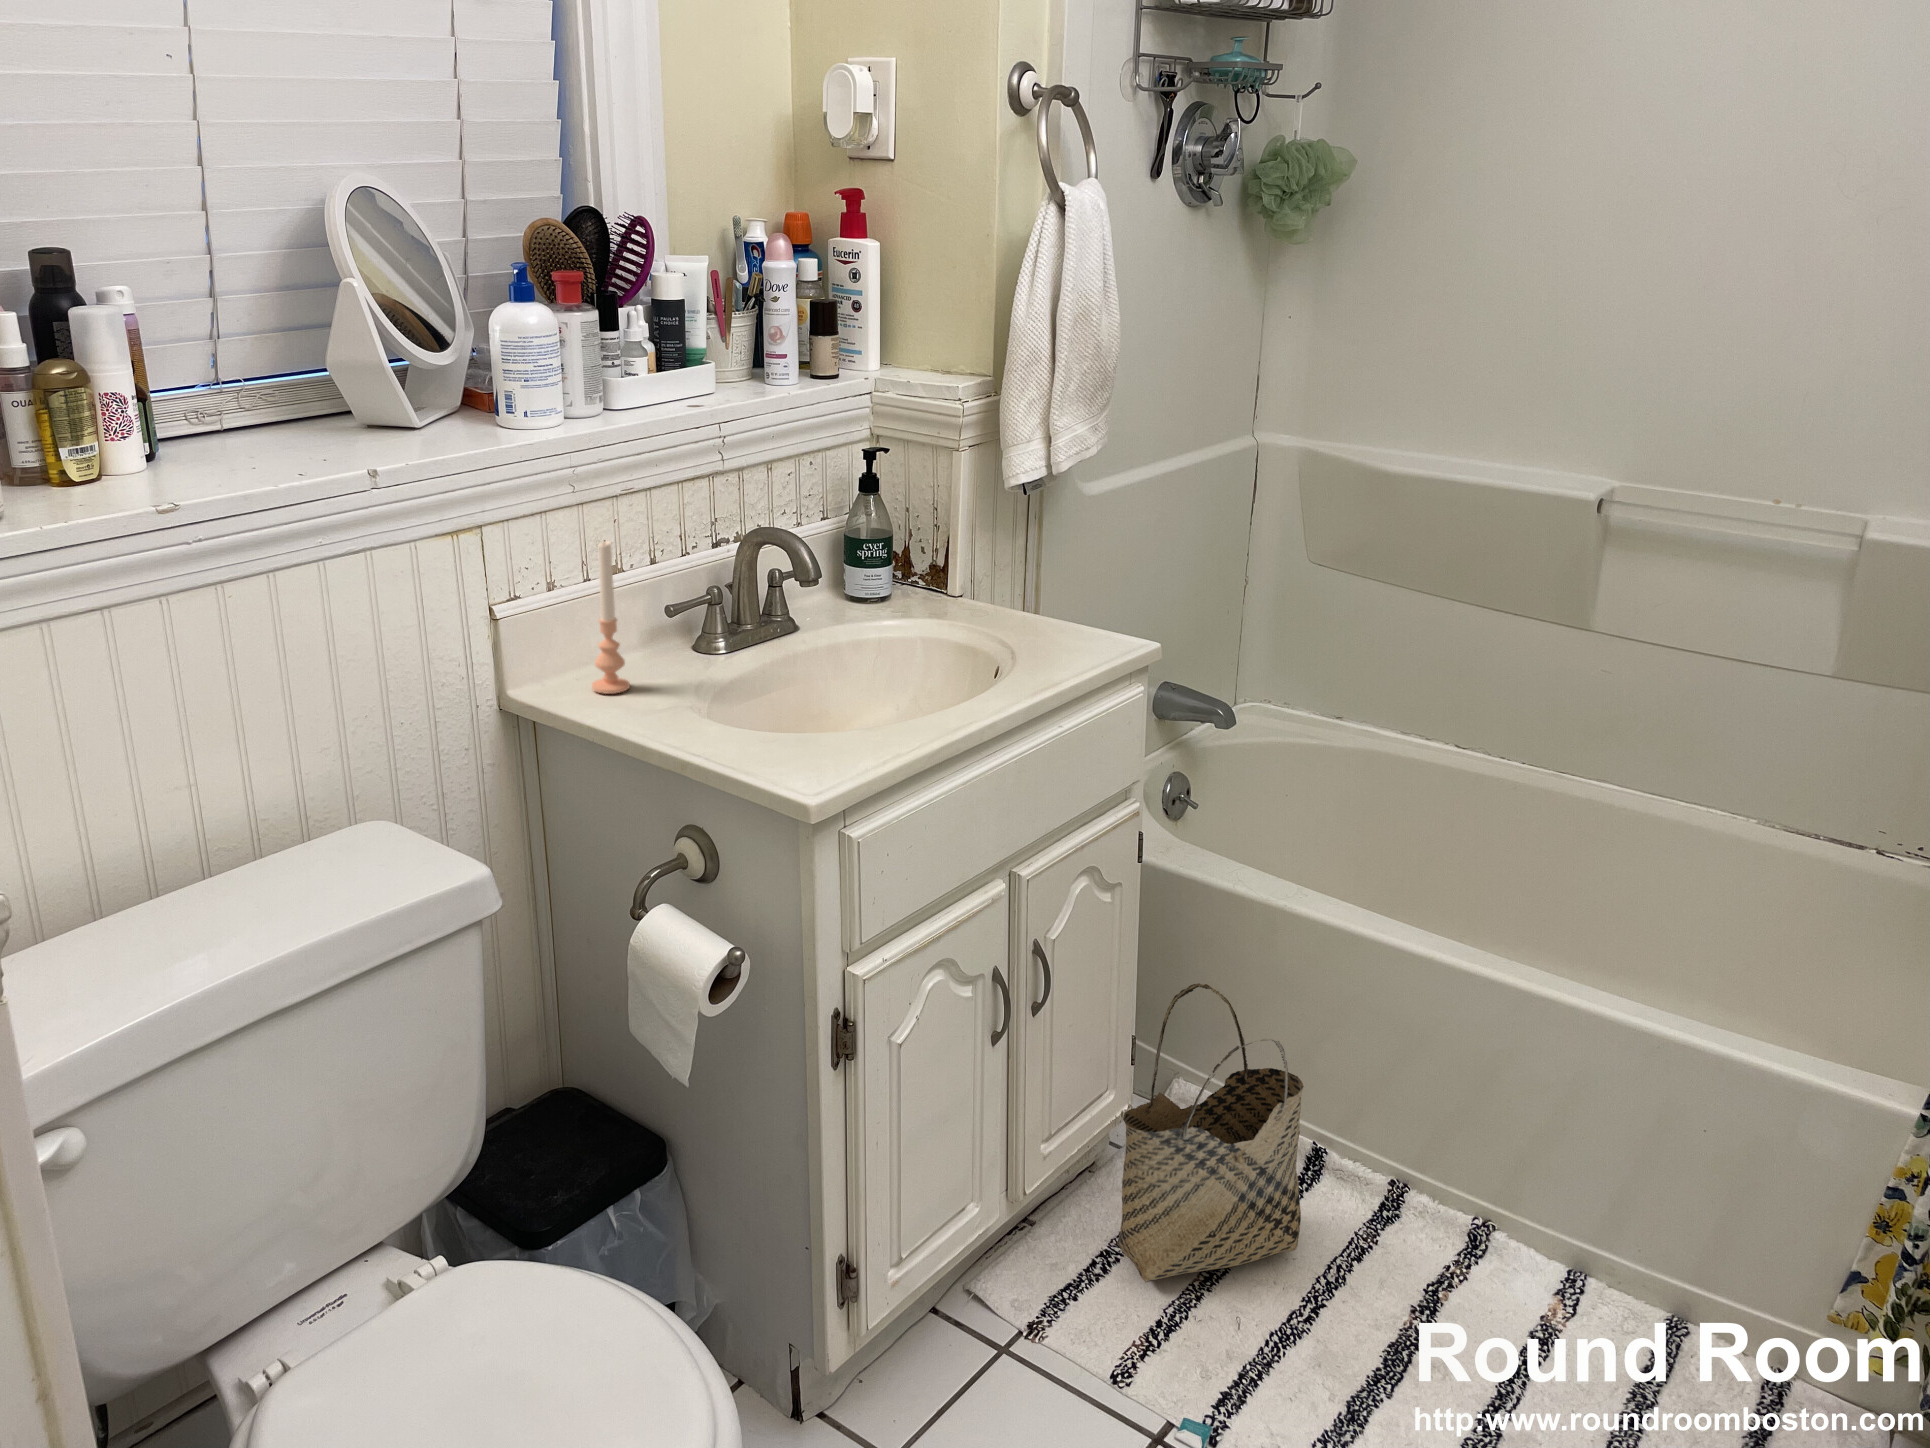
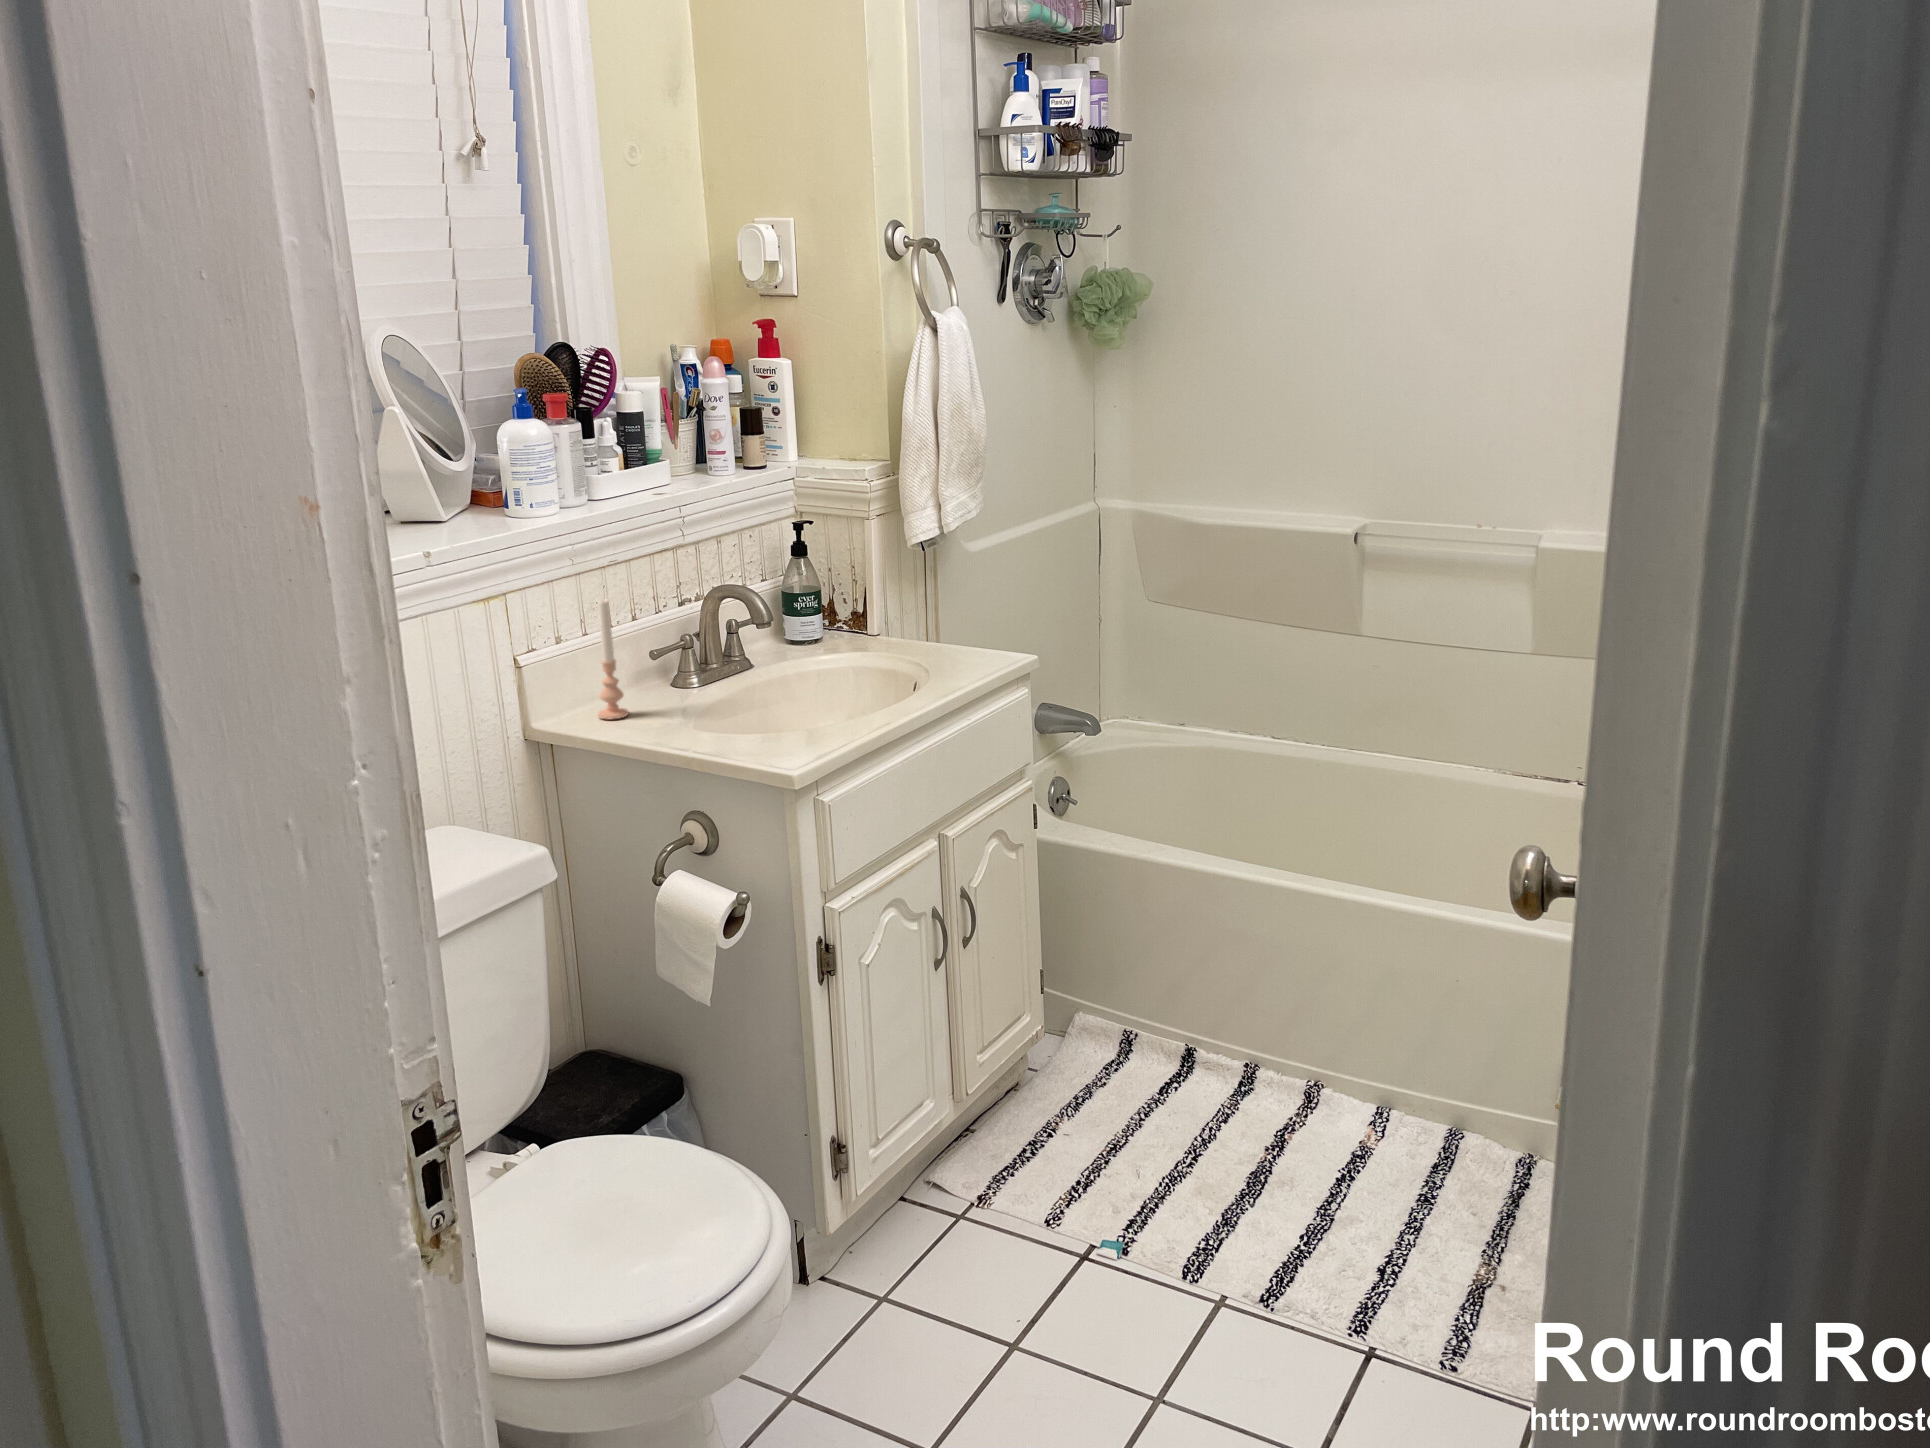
woven basket: present [1117,984,1304,1282] -> none [1038,918,1180,1155]

